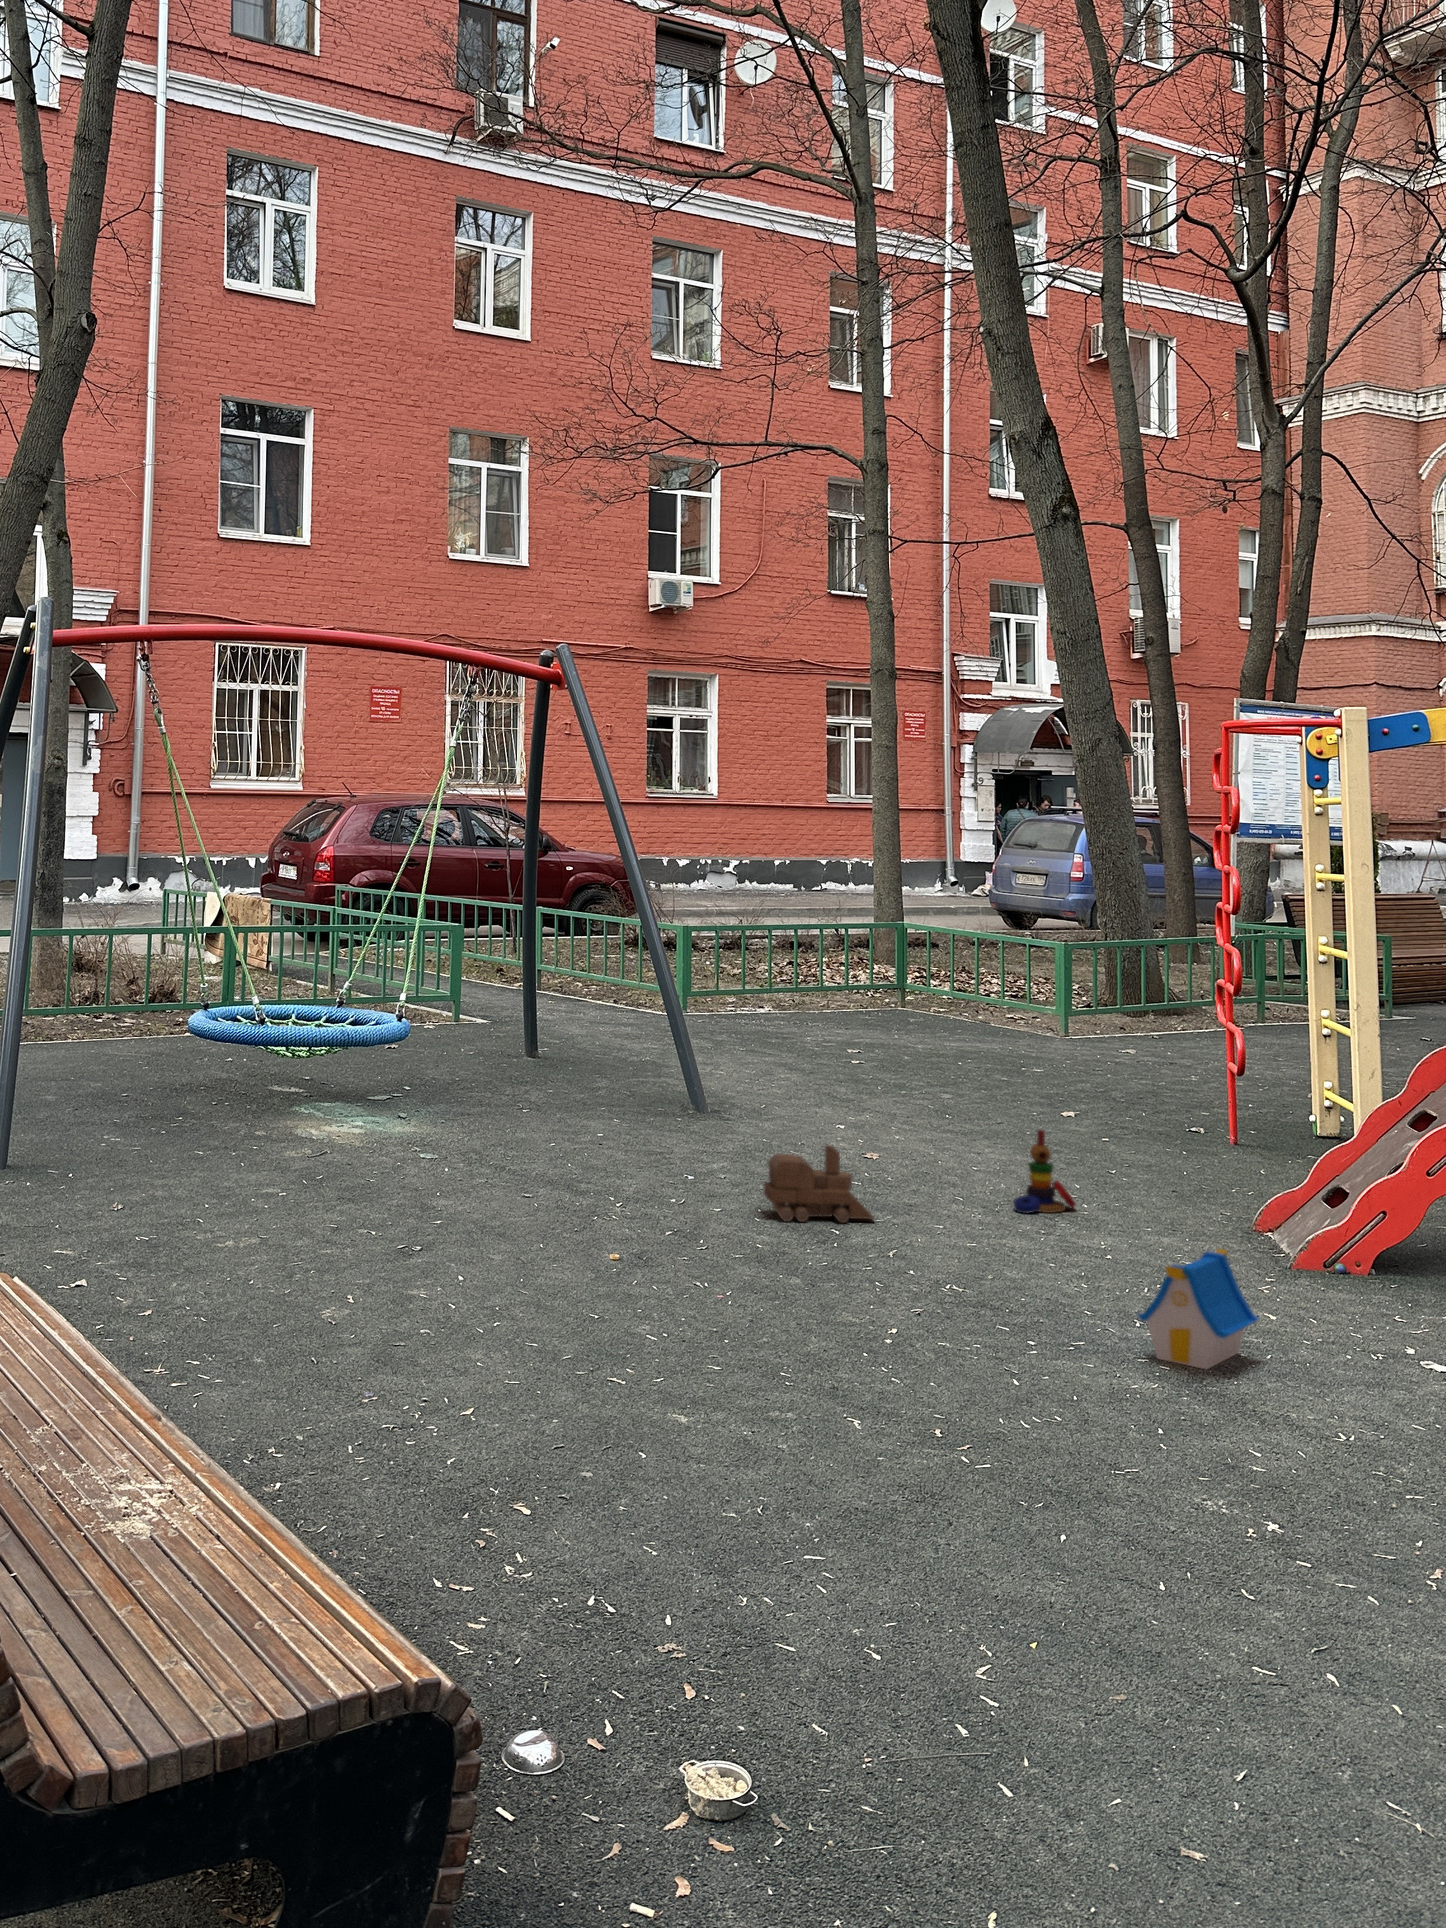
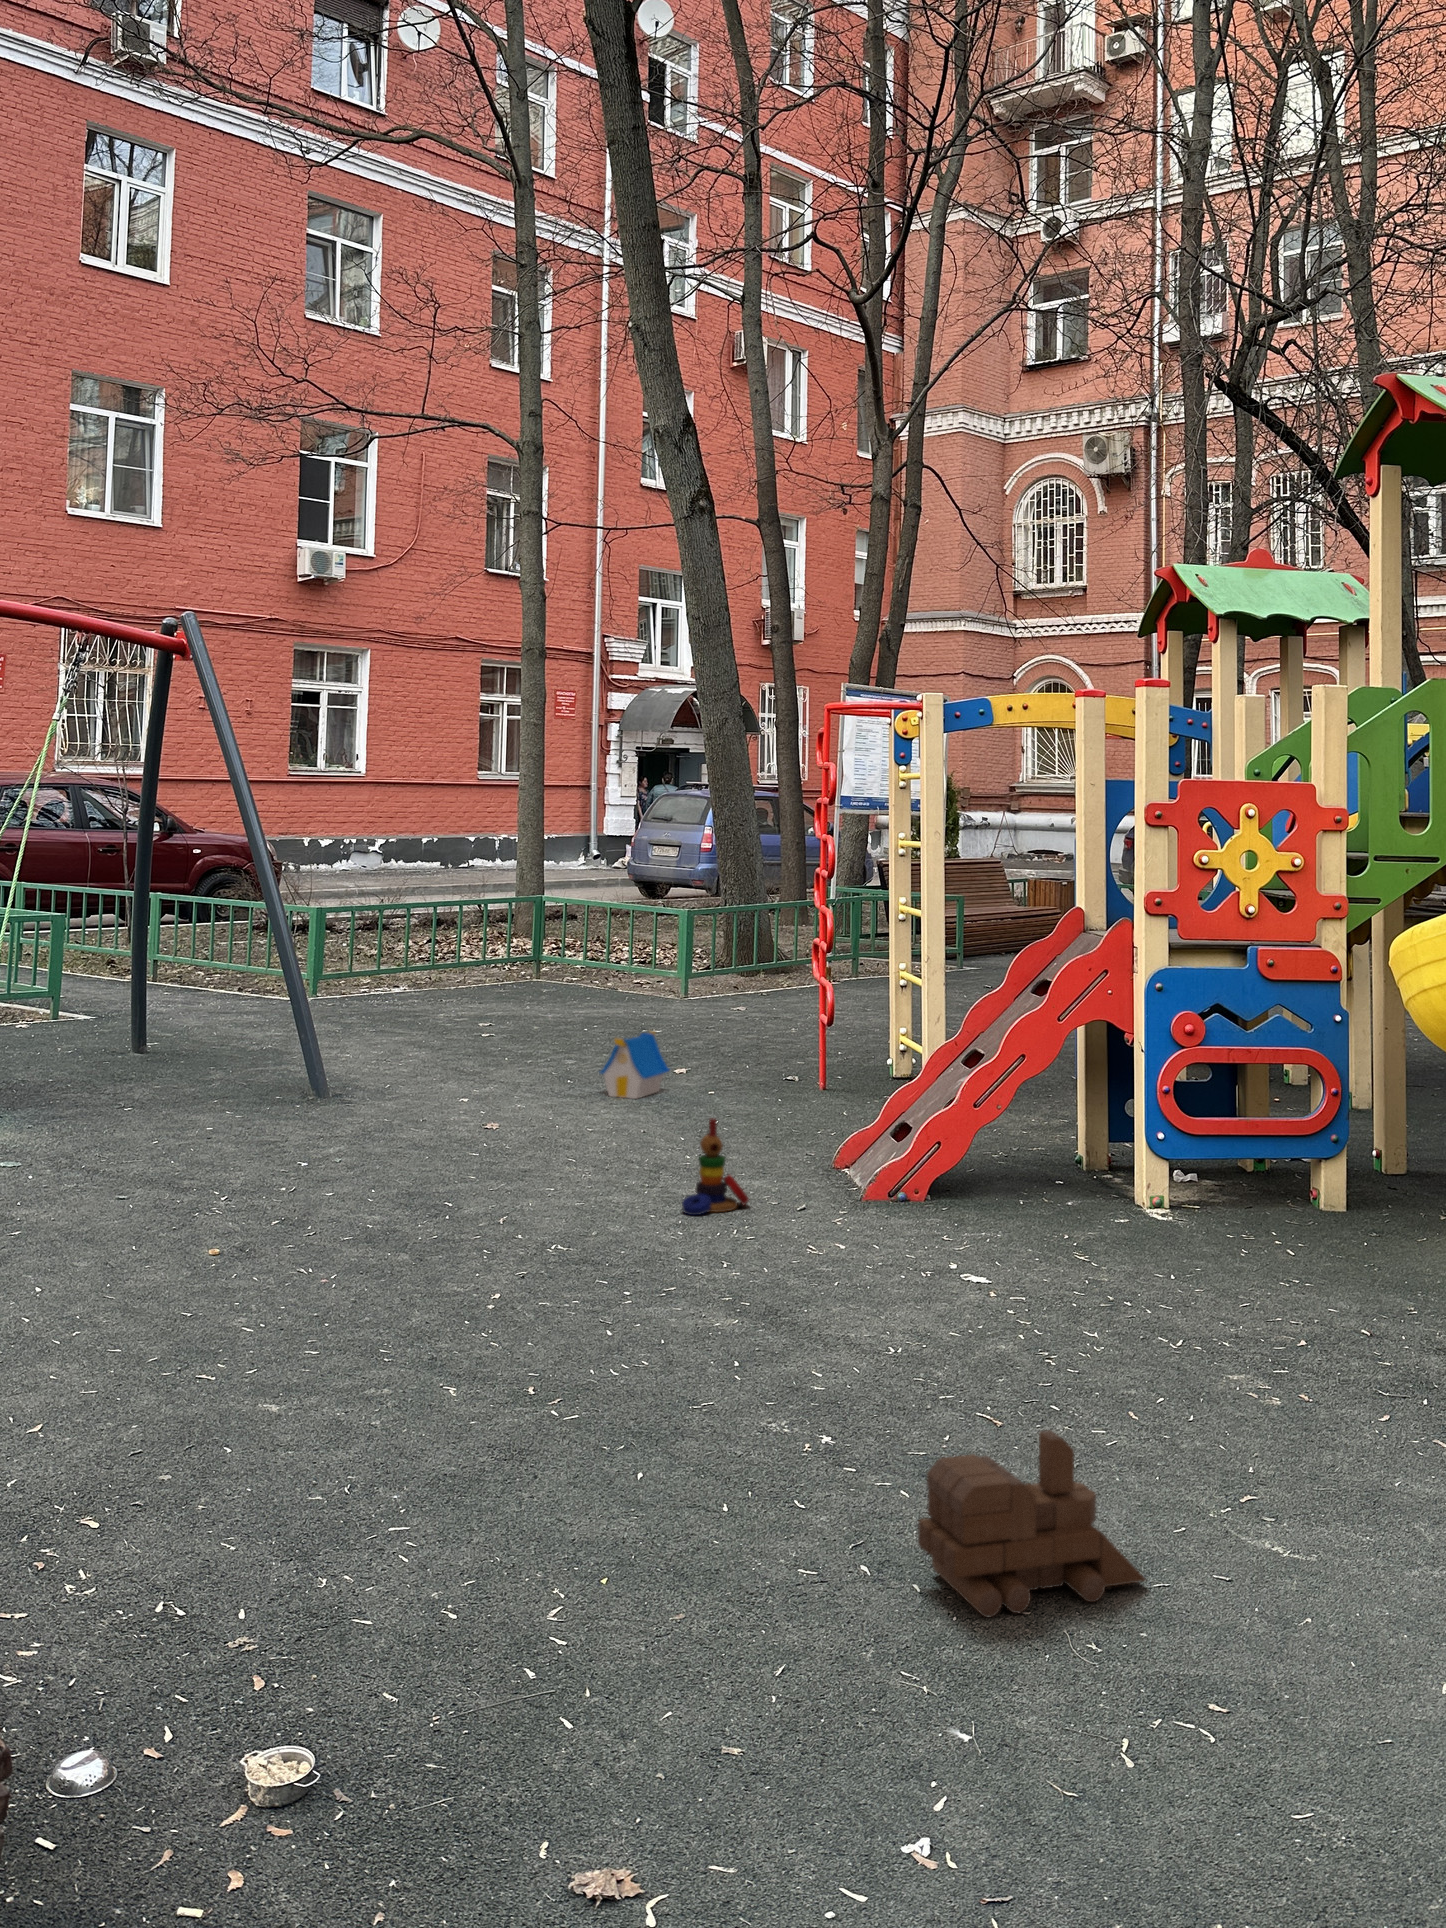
toy train: present [764,1145,874,1223] -> present [918,1430,1146,1617]
toy house: present [1138,1249,1258,1369] -> present [600,1031,670,1099]

